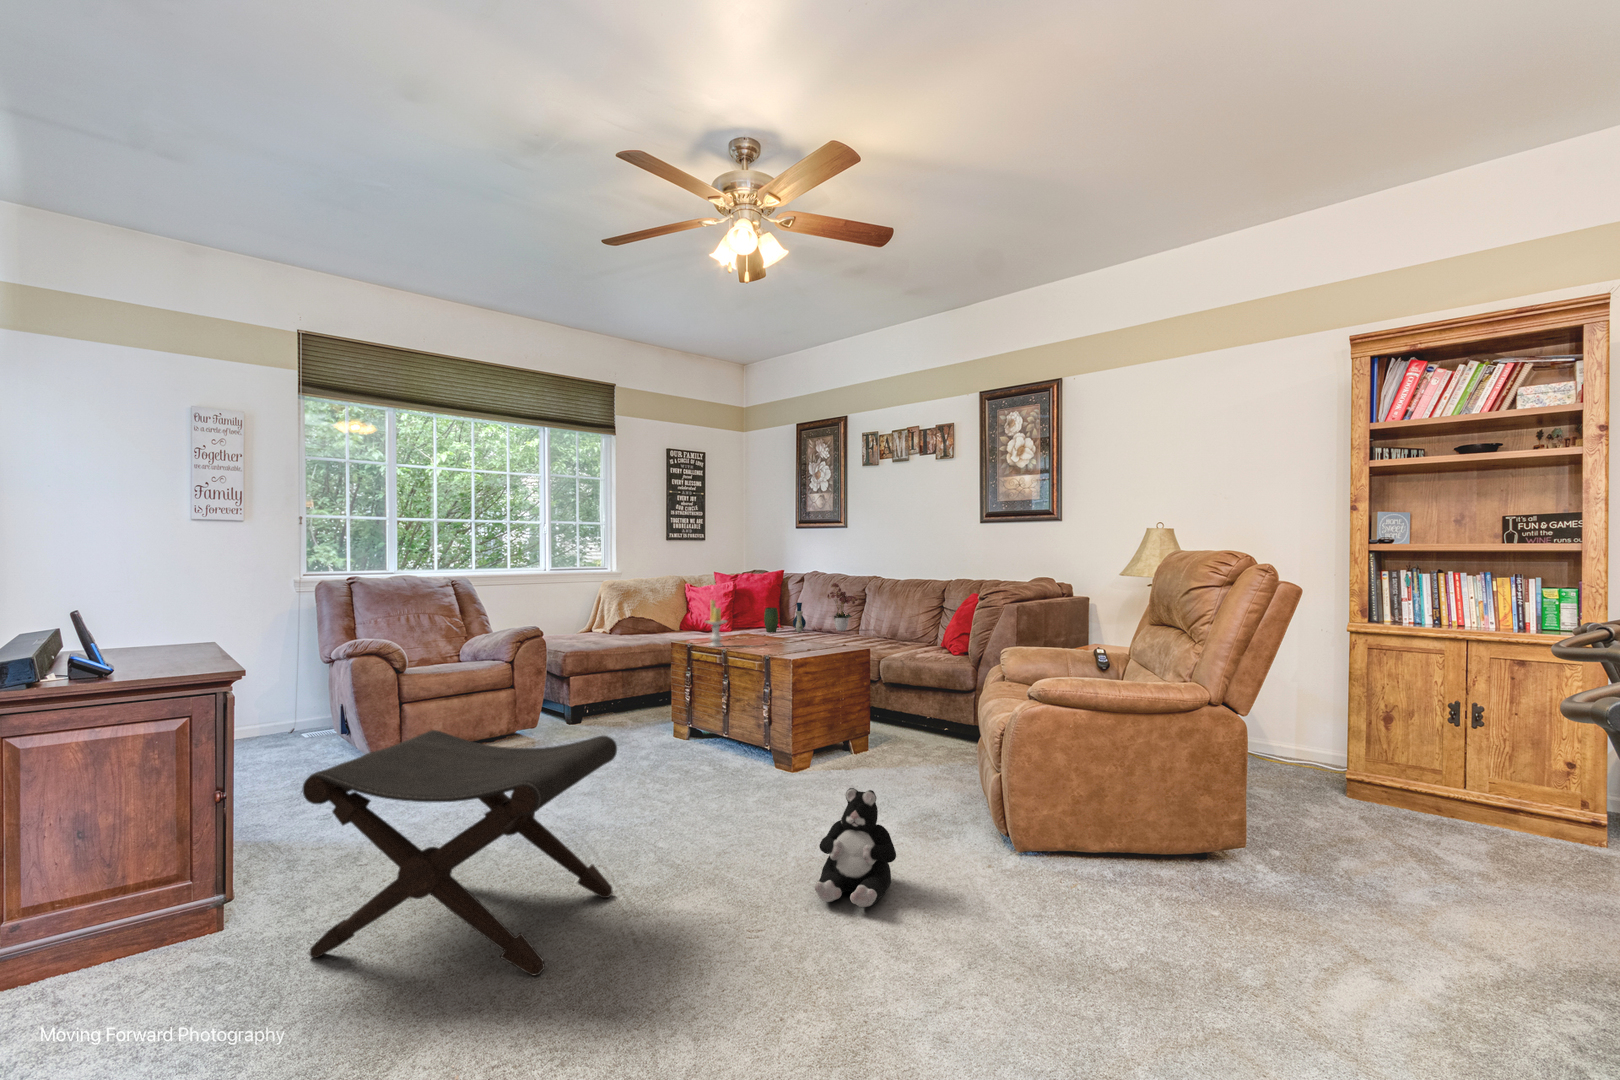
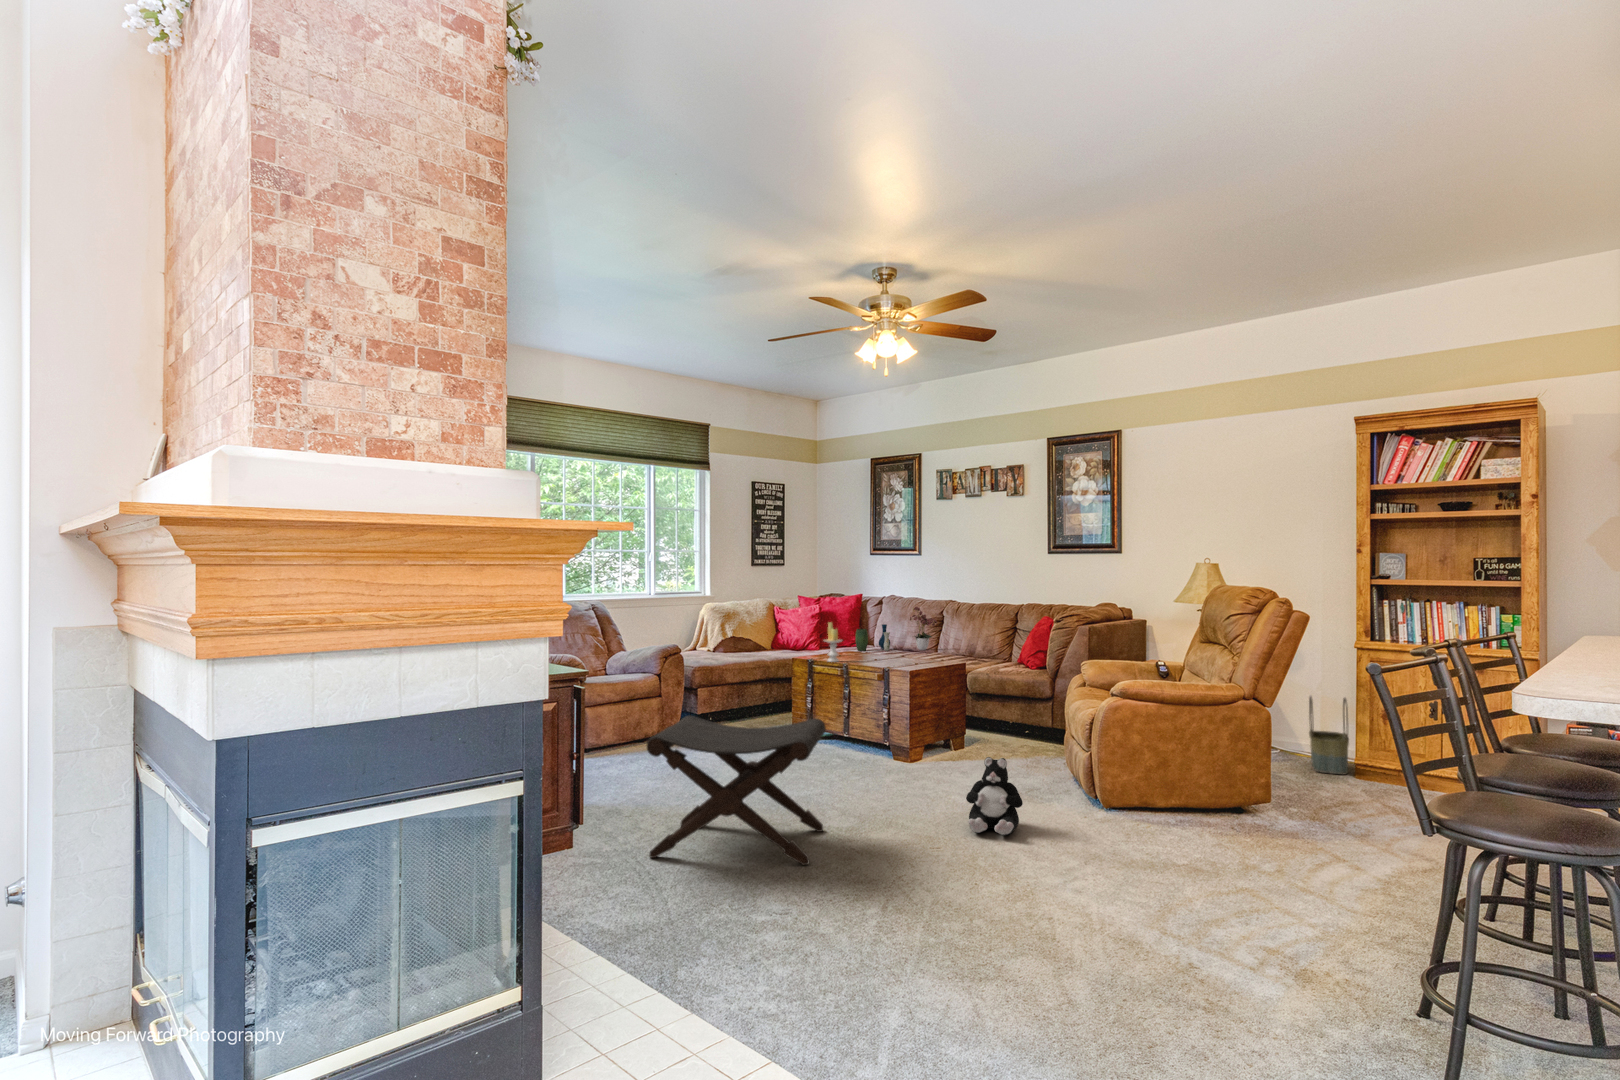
basket: none [1283,689,1336,790] -> present [1309,696,1349,774]

